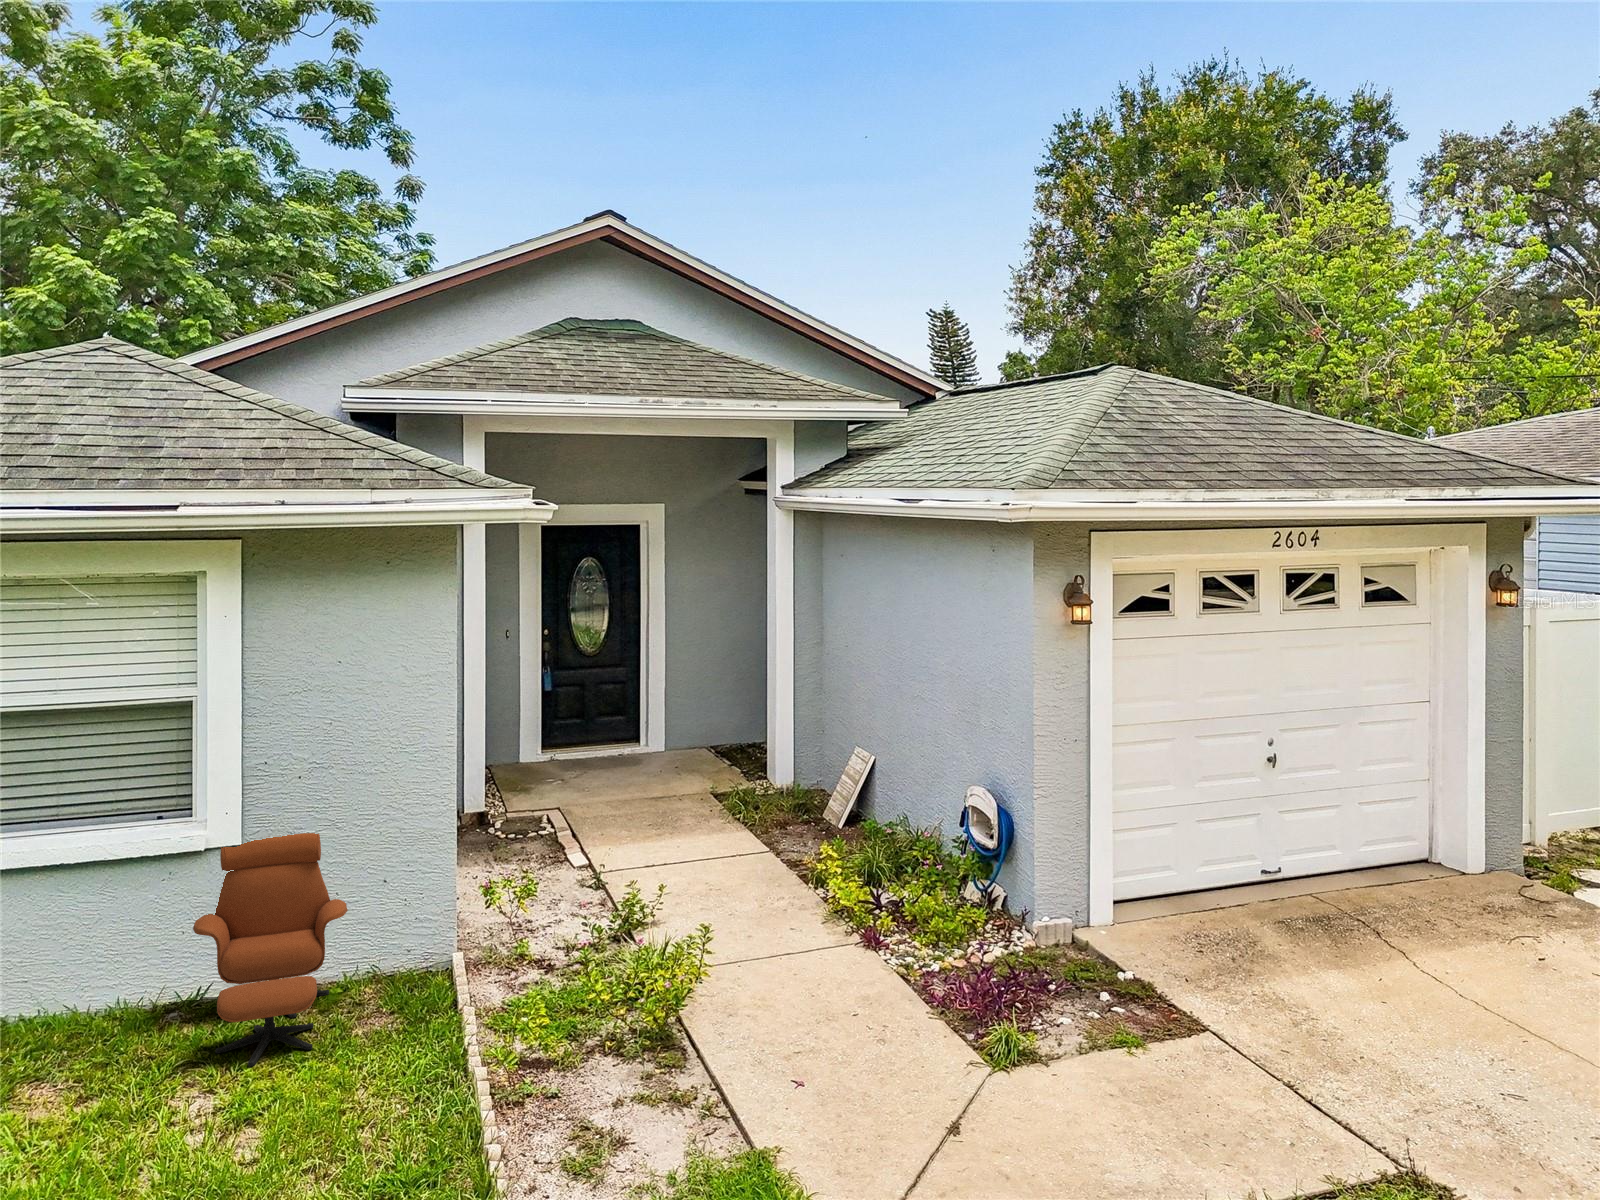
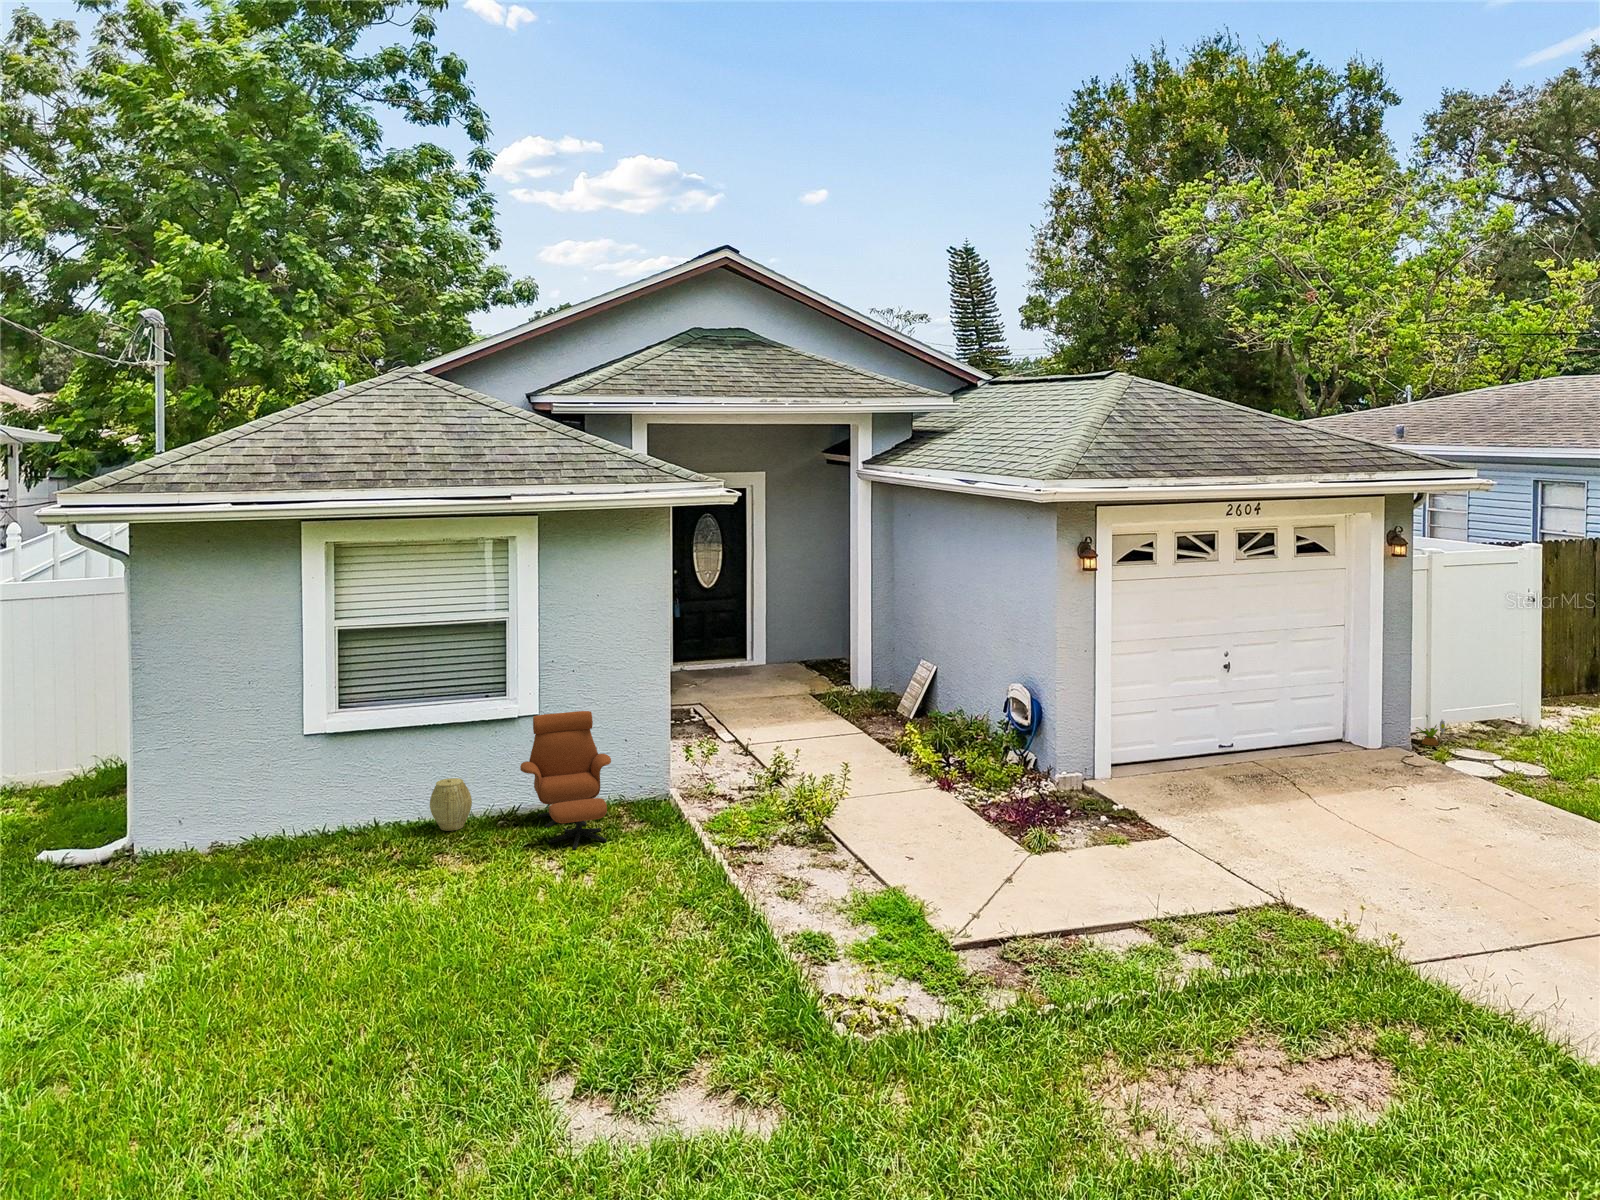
decorative plant: none [1532,833,1575,871] -> present [1416,720,1445,745]
woven basket: none [38,943,113,1030] -> present [430,778,472,831]

